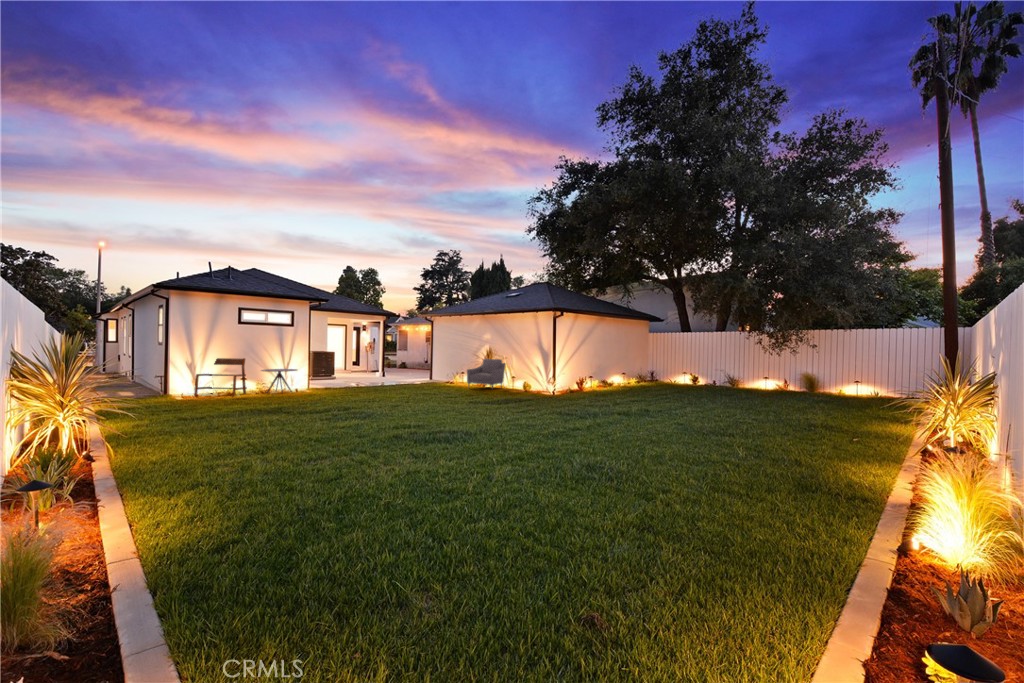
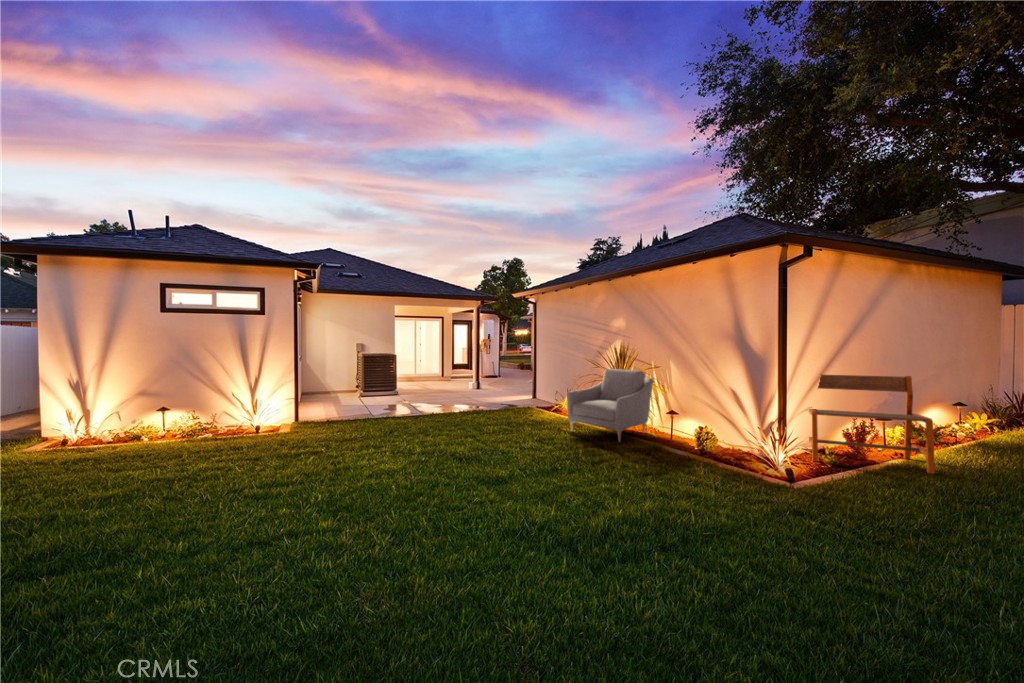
bench: present [194,358,247,397] -> present [809,375,935,474]
round table: present [261,369,297,393] -> none [183,388,254,437]

